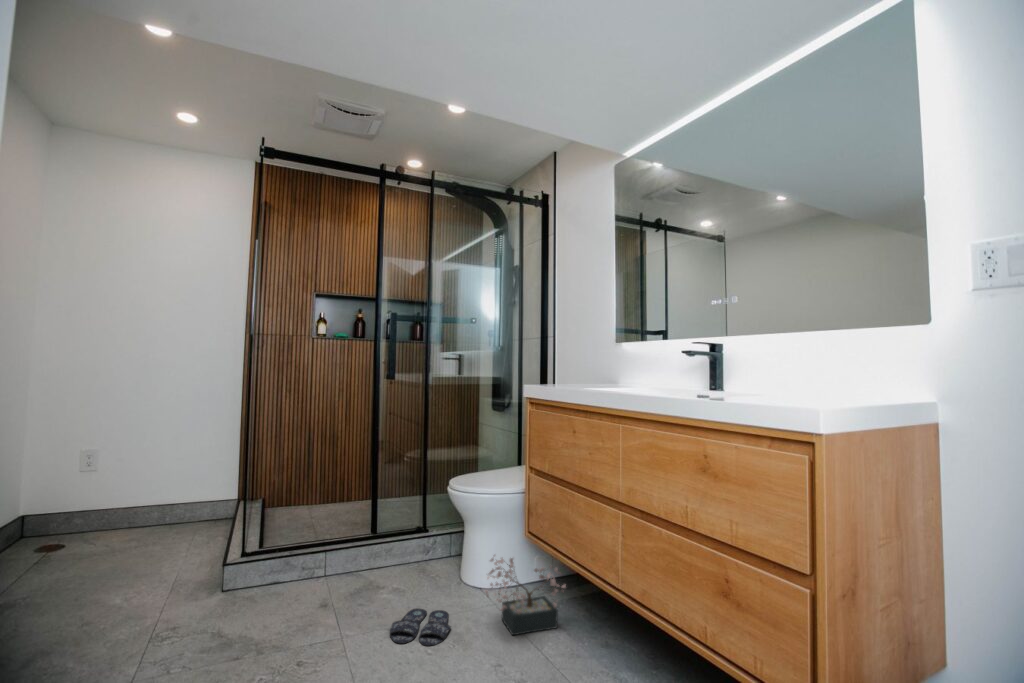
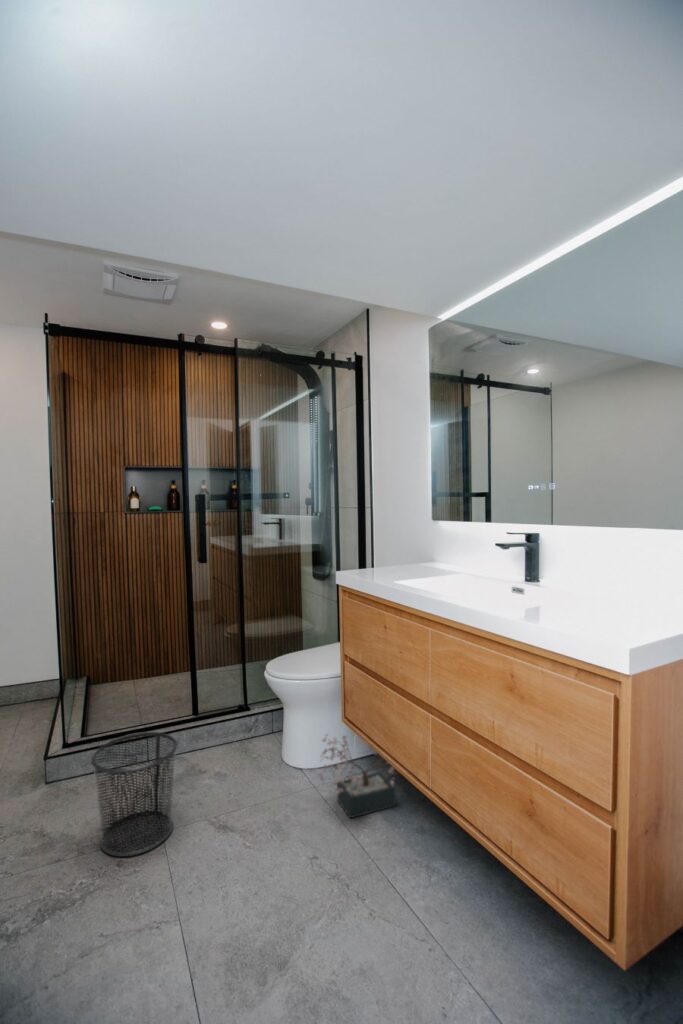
waste bin: none [273,542,353,653] -> present [91,732,177,856]
slippers: present [390,609,451,646] -> none [221,793,286,838]

